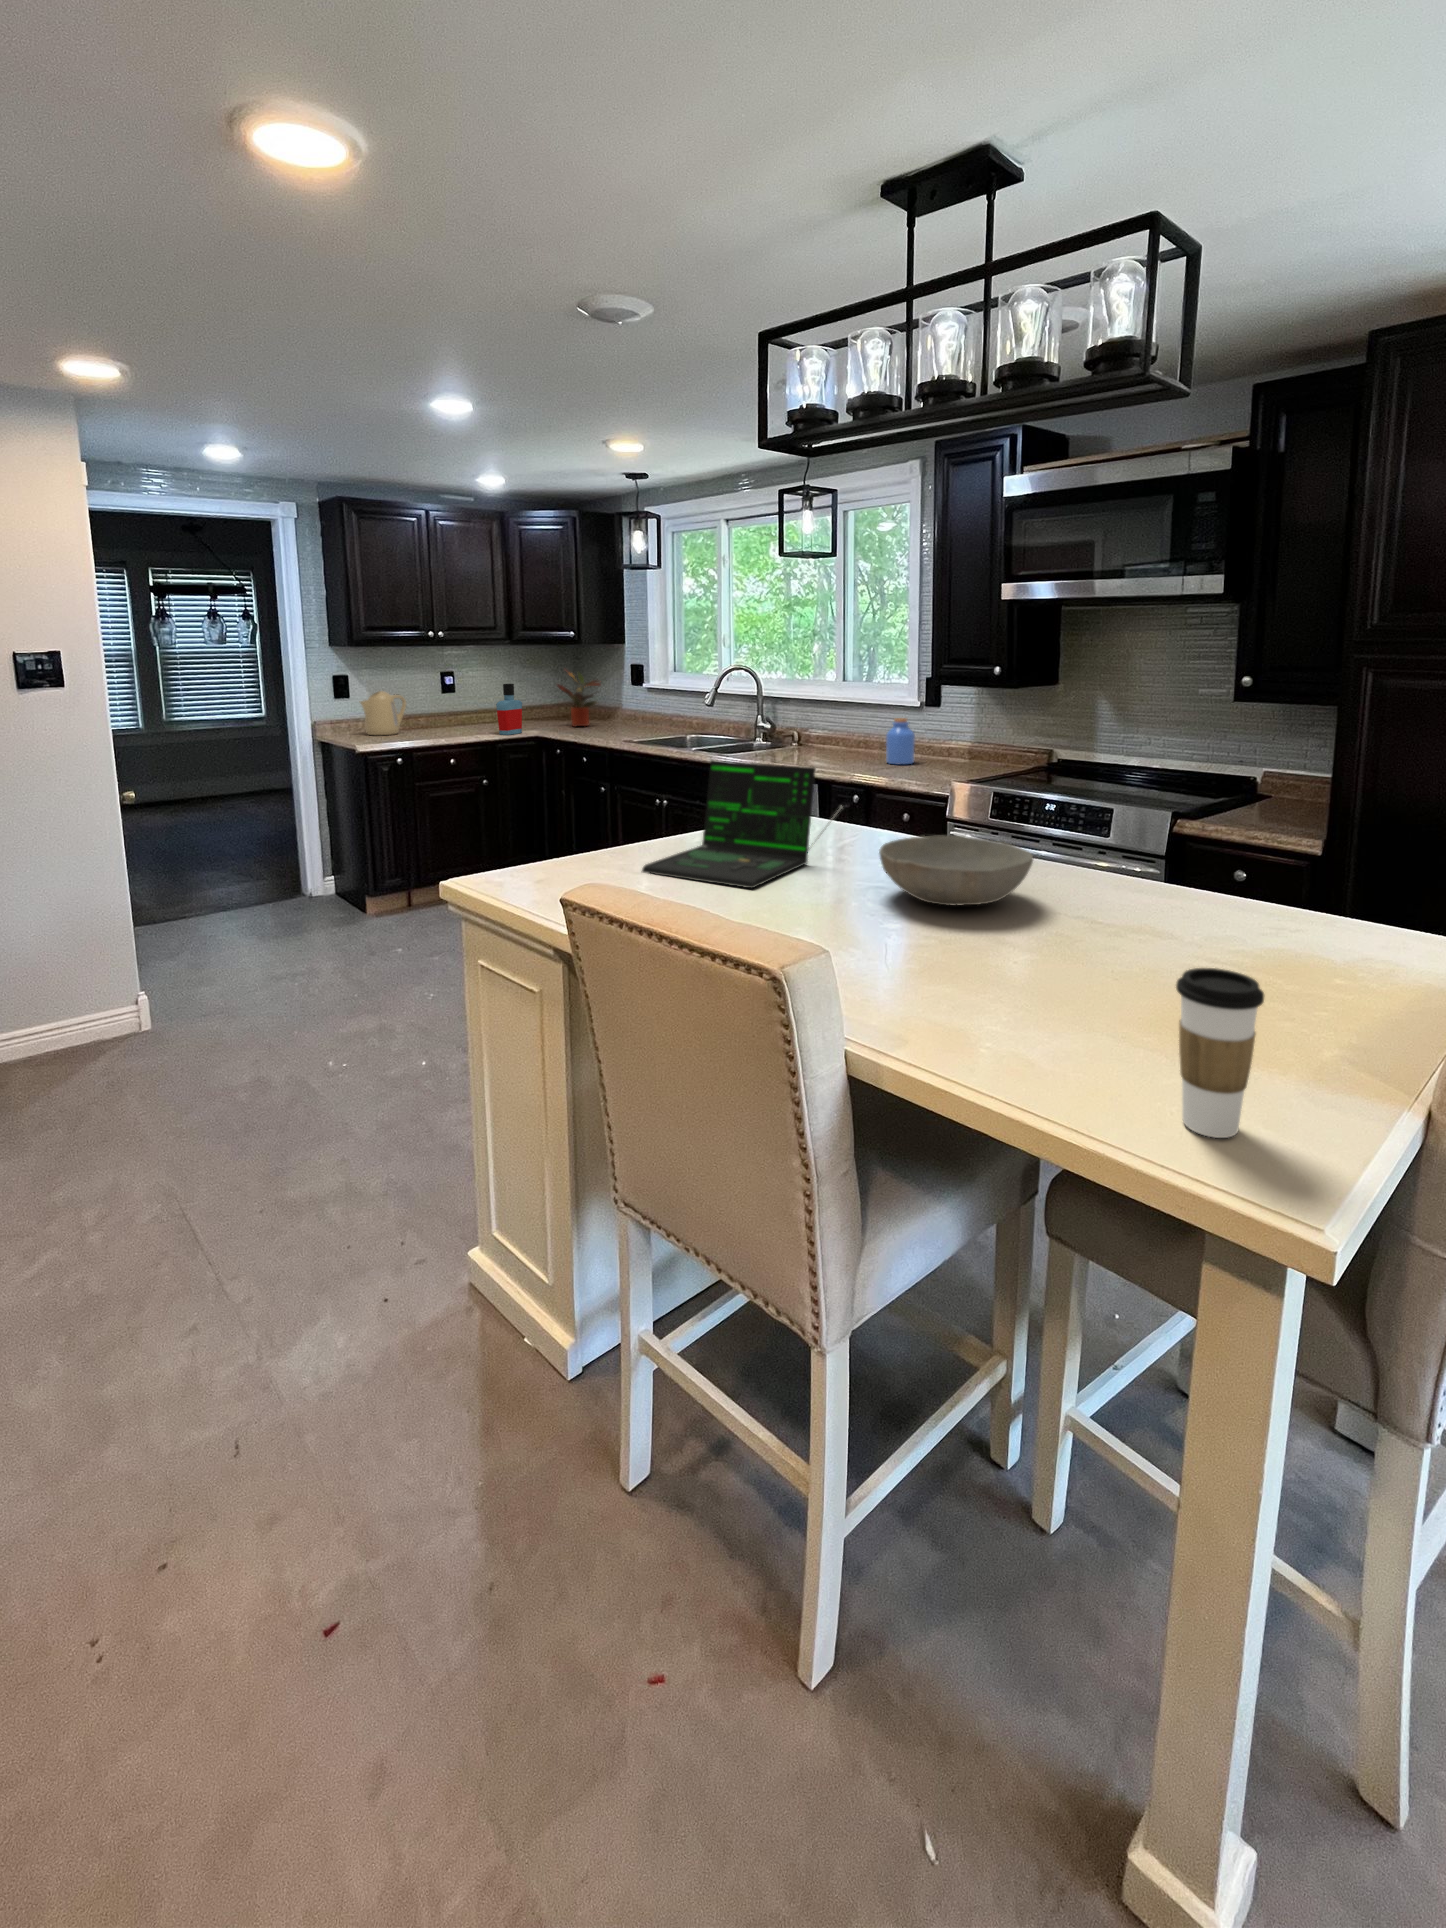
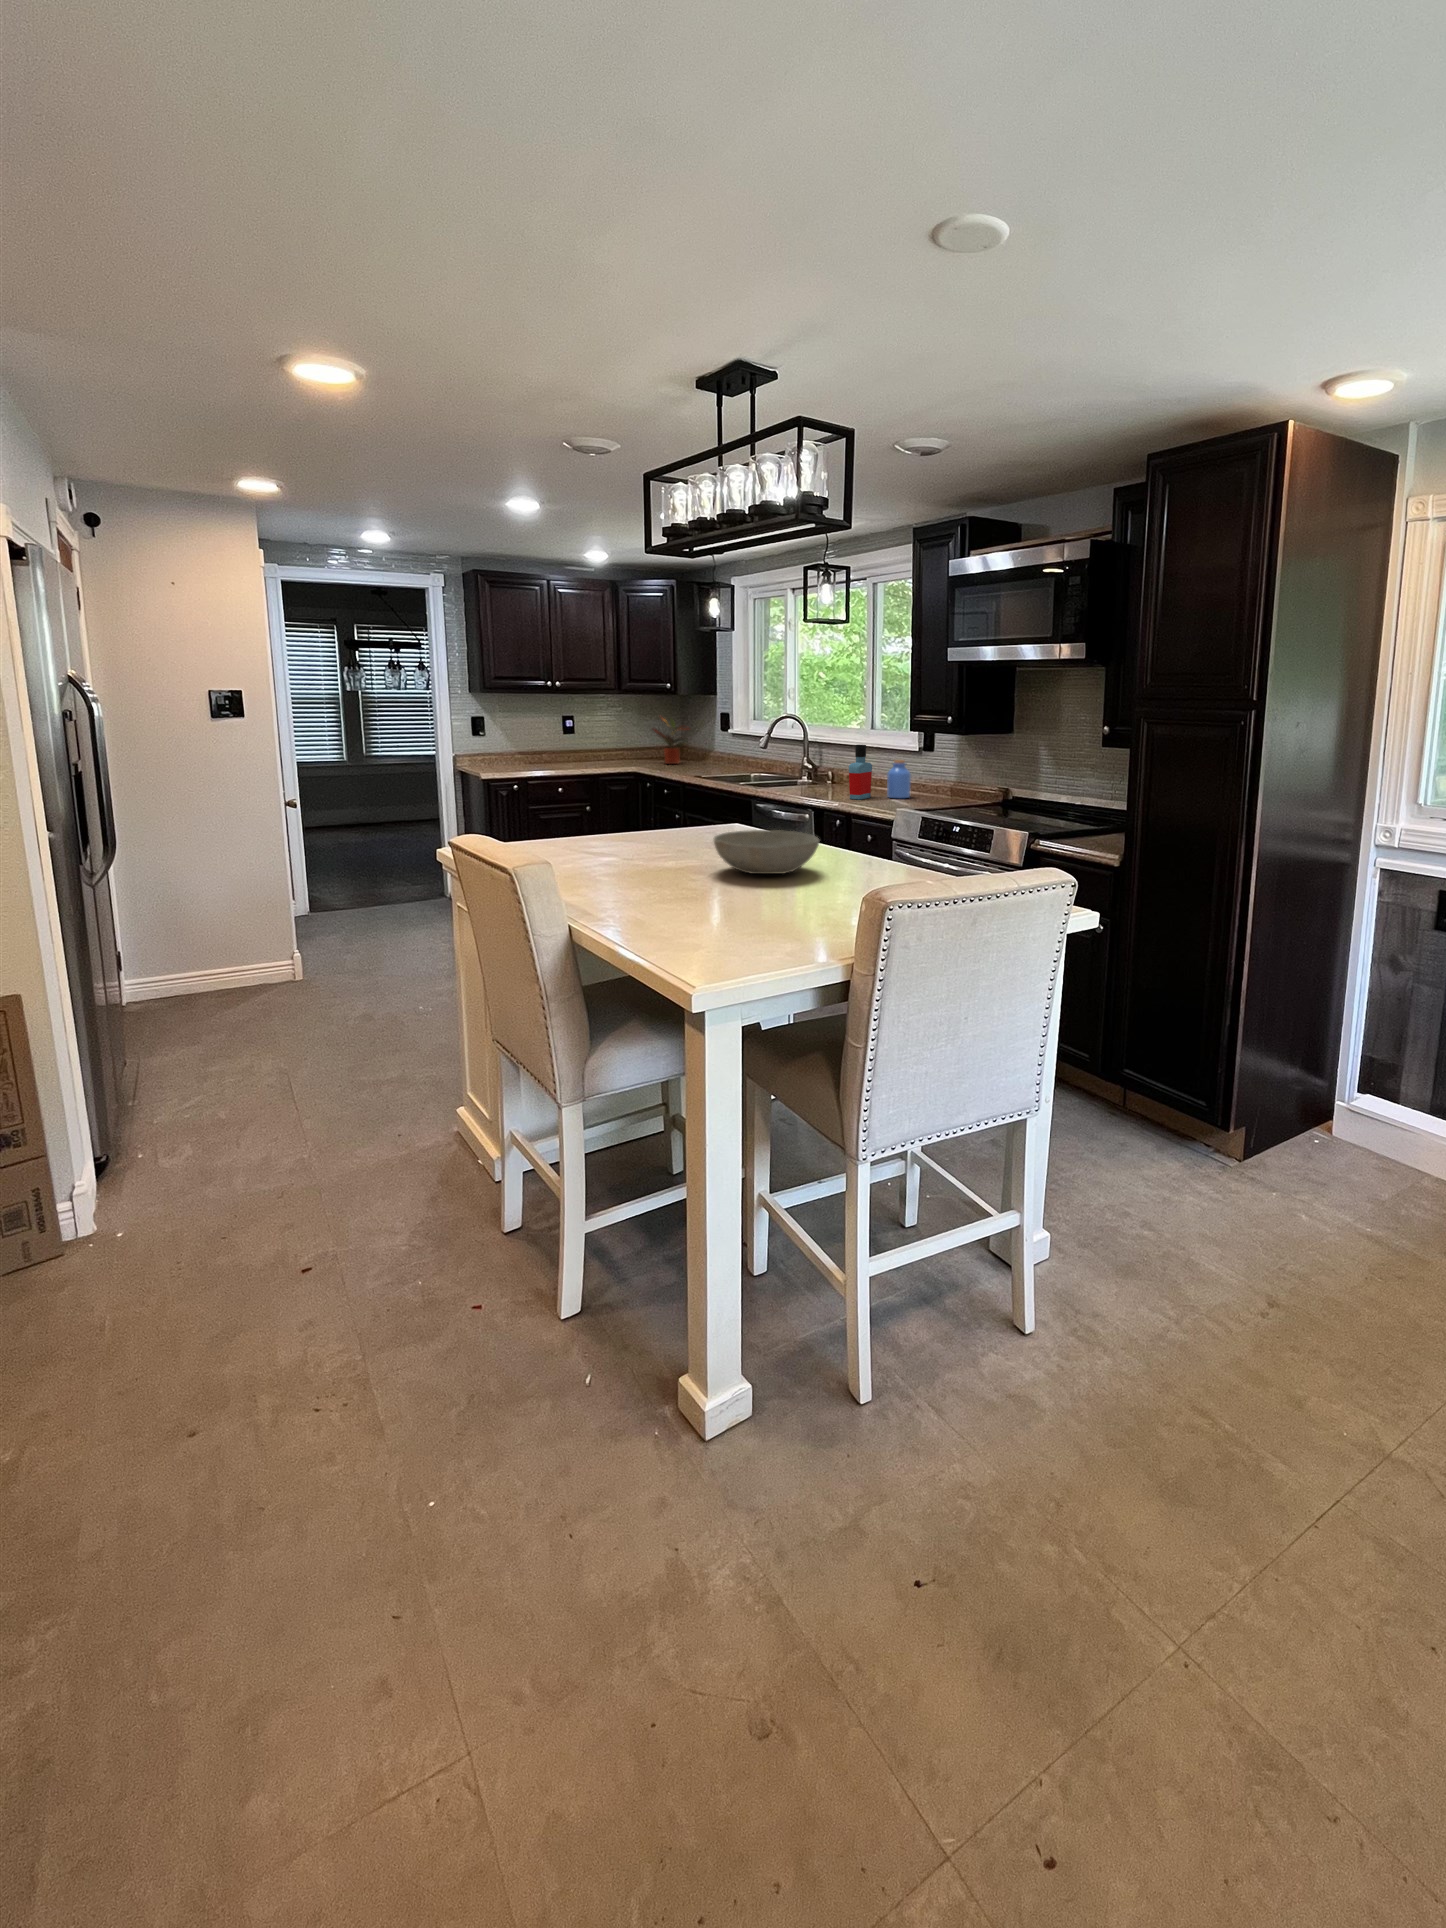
bottle: present [496,684,522,735] -> present [849,745,872,799]
kettle: present [360,691,406,735] -> none [489,730,528,766]
laptop: present [642,761,842,888] -> none [576,776,721,861]
coffee cup: present [1176,968,1264,1138] -> none [706,876,752,969]

